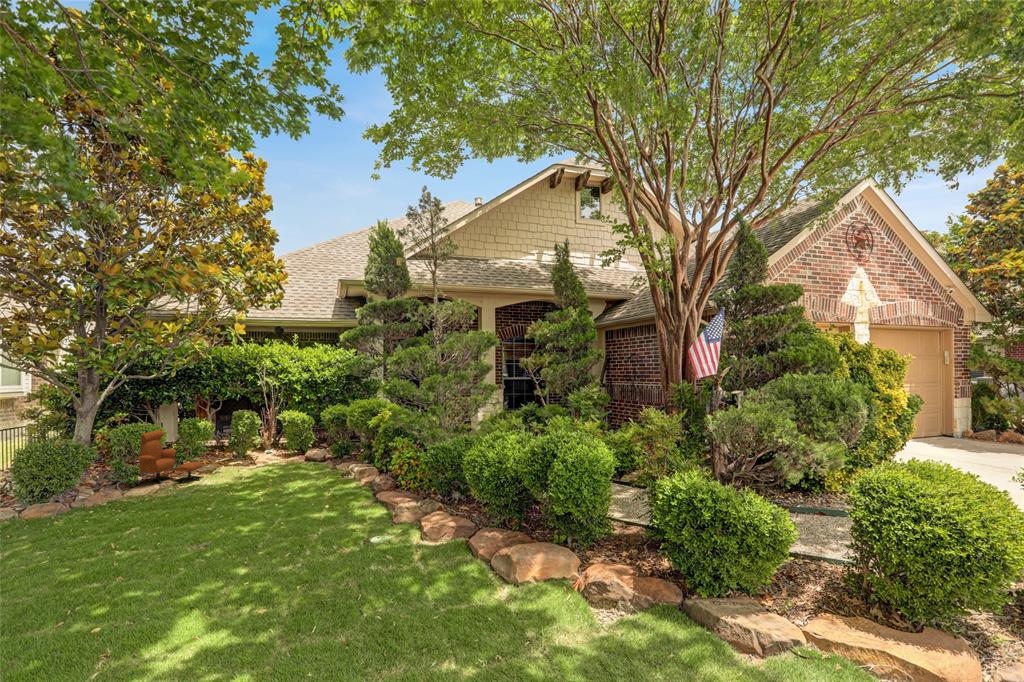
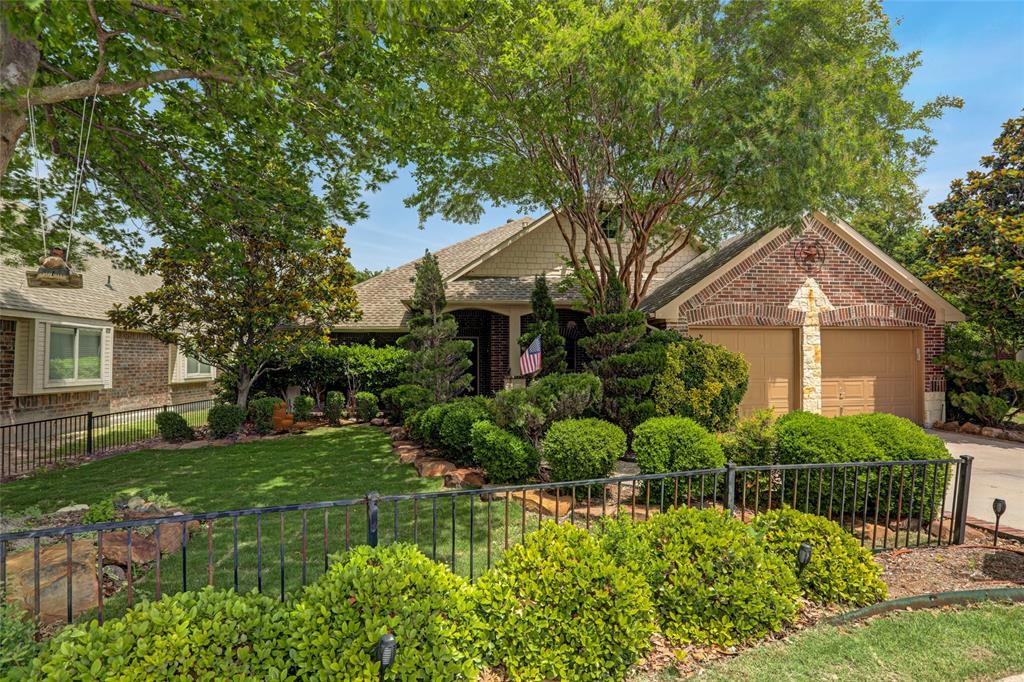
bench: none [234,421,297,466] -> present [329,400,368,427]

